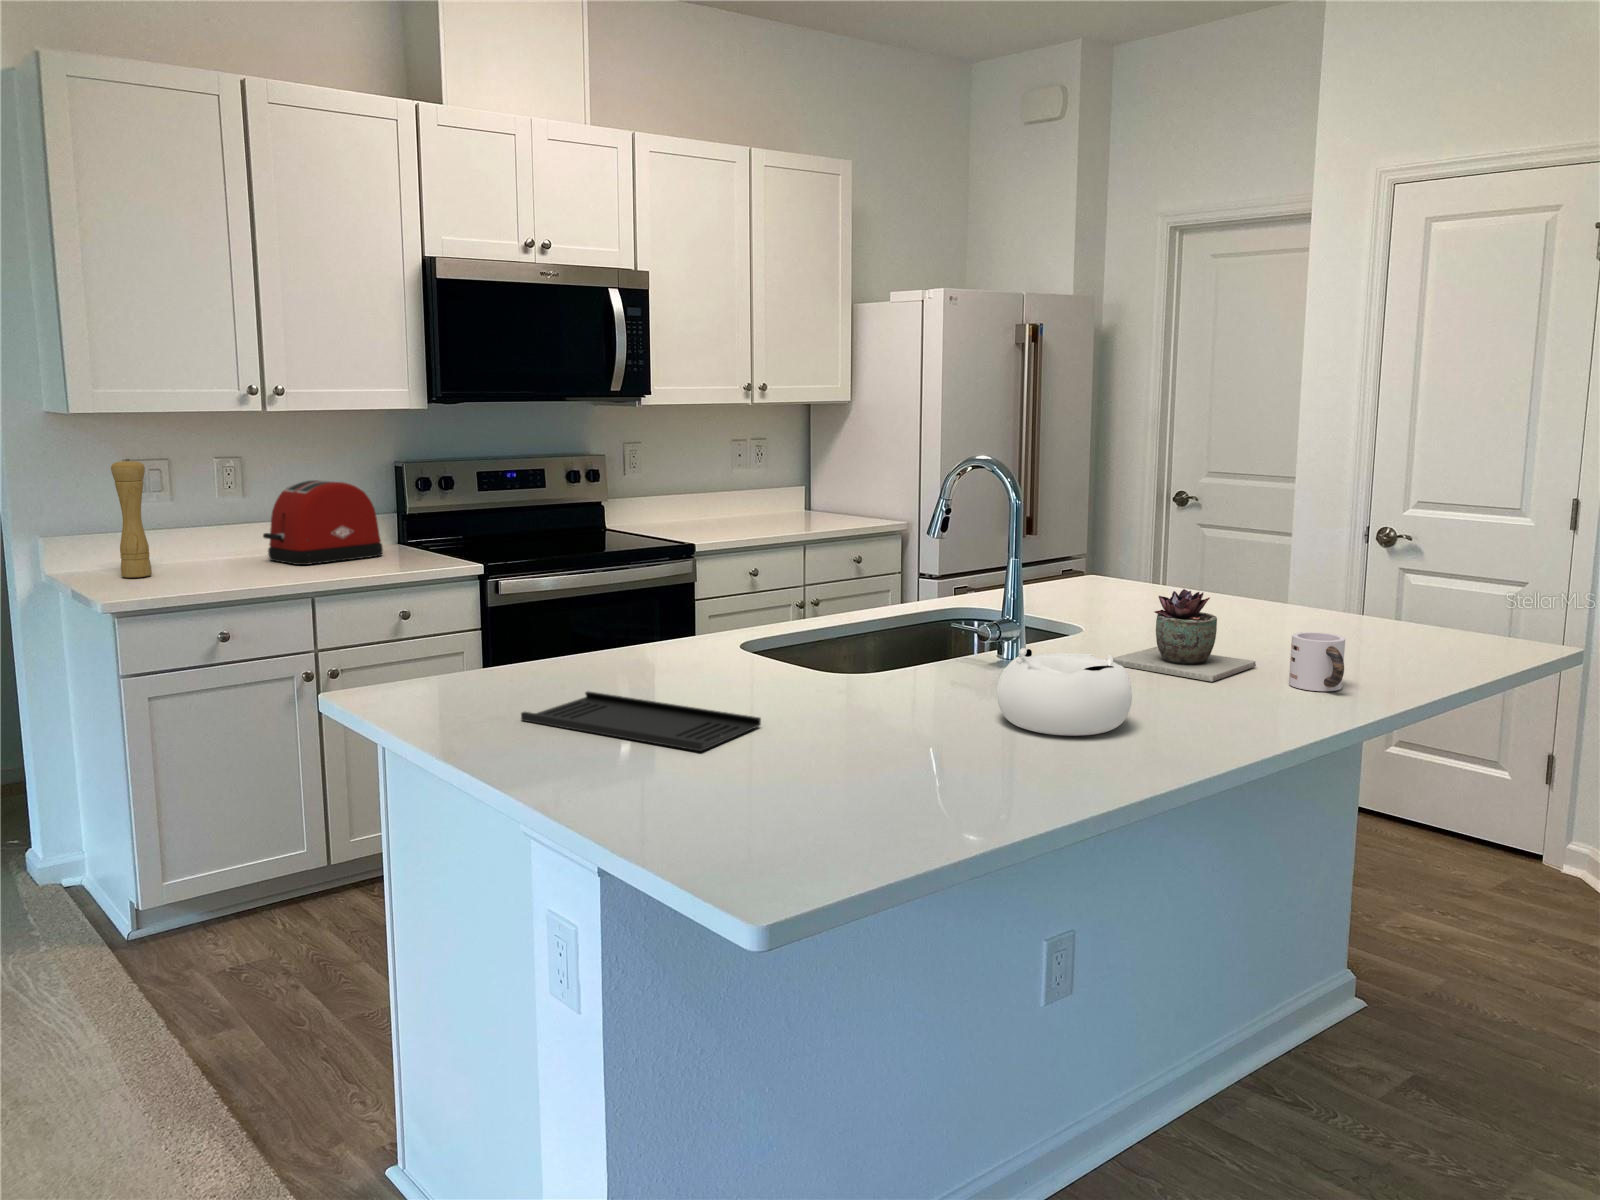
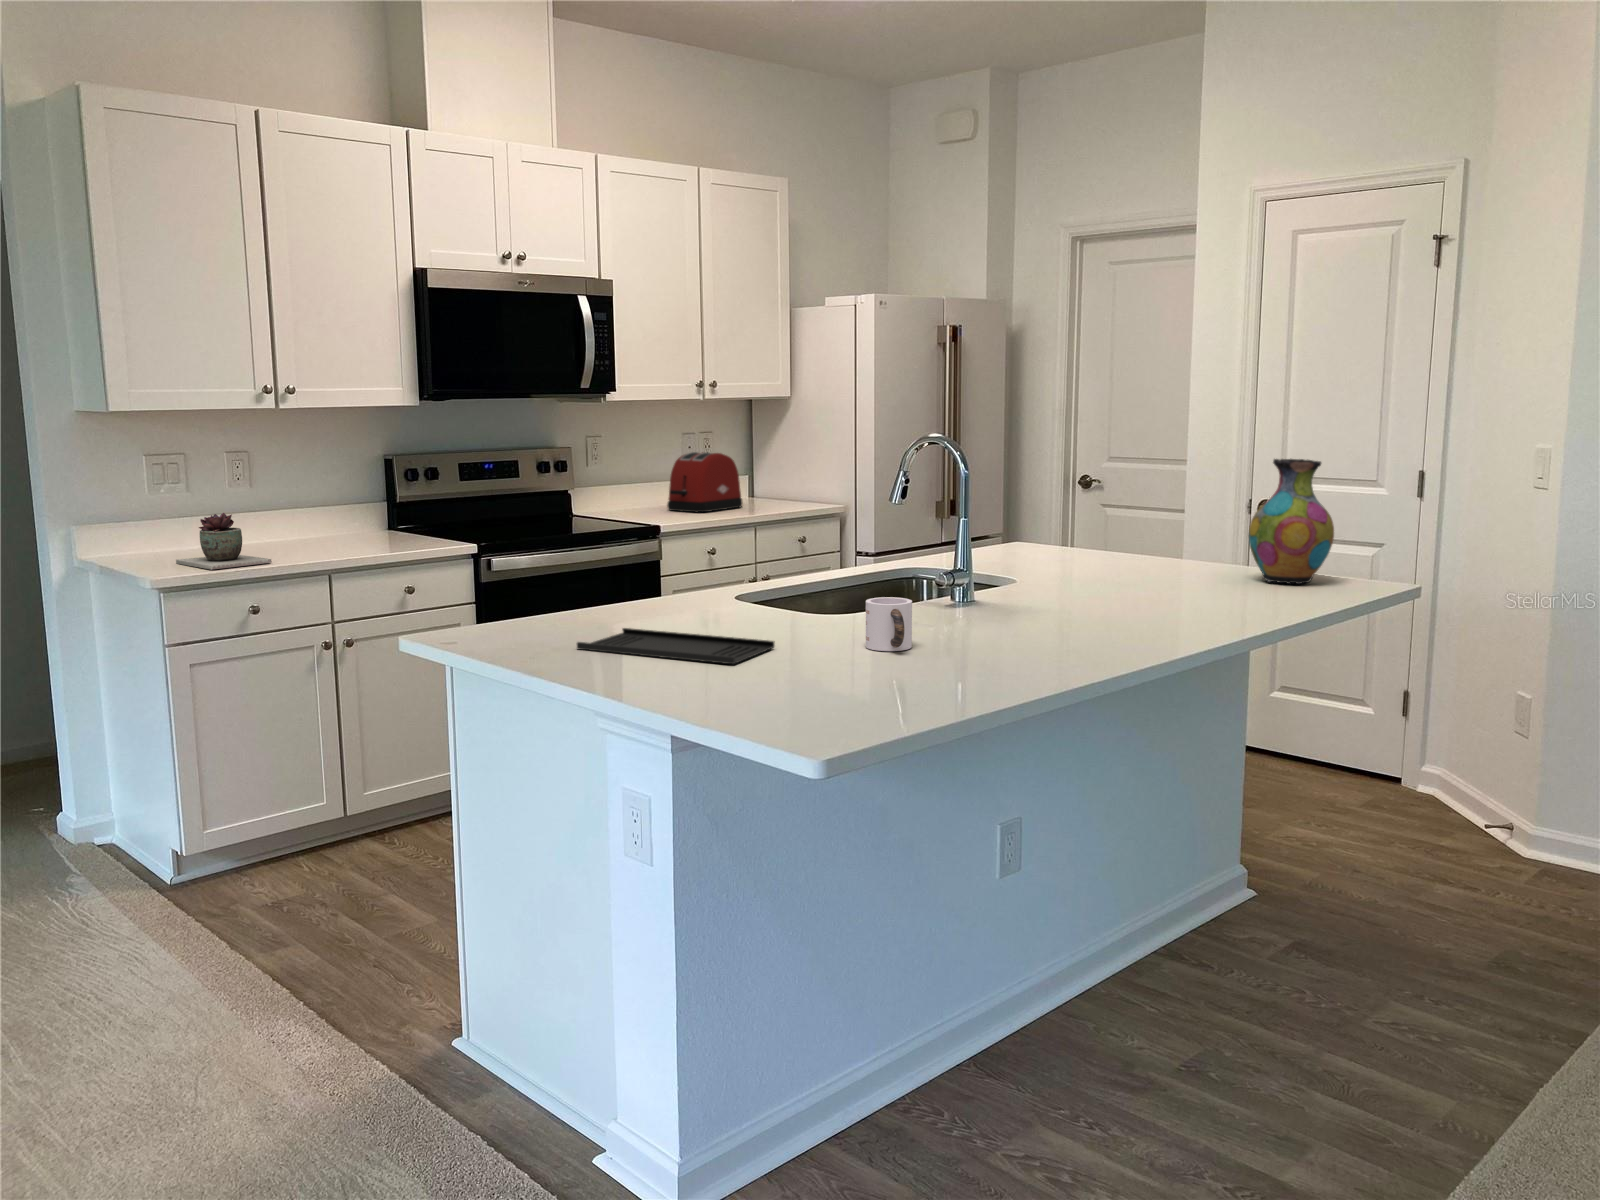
pepper mill: present [111,459,152,578] -> none [141,452,178,559]
toaster: present [263,480,383,565] -> present [667,452,742,512]
vase: none [1366,491,1473,644] -> present [1249,459,1334,584]
succulent plant: present [1113,589,1256,682] -> present [176,513,272,570]
mug: present [1289,632,1345,691] -> present [866,597,912,651]
decorative bowl: present [997,648,1132,736] -> none [962,580,1069,648]

